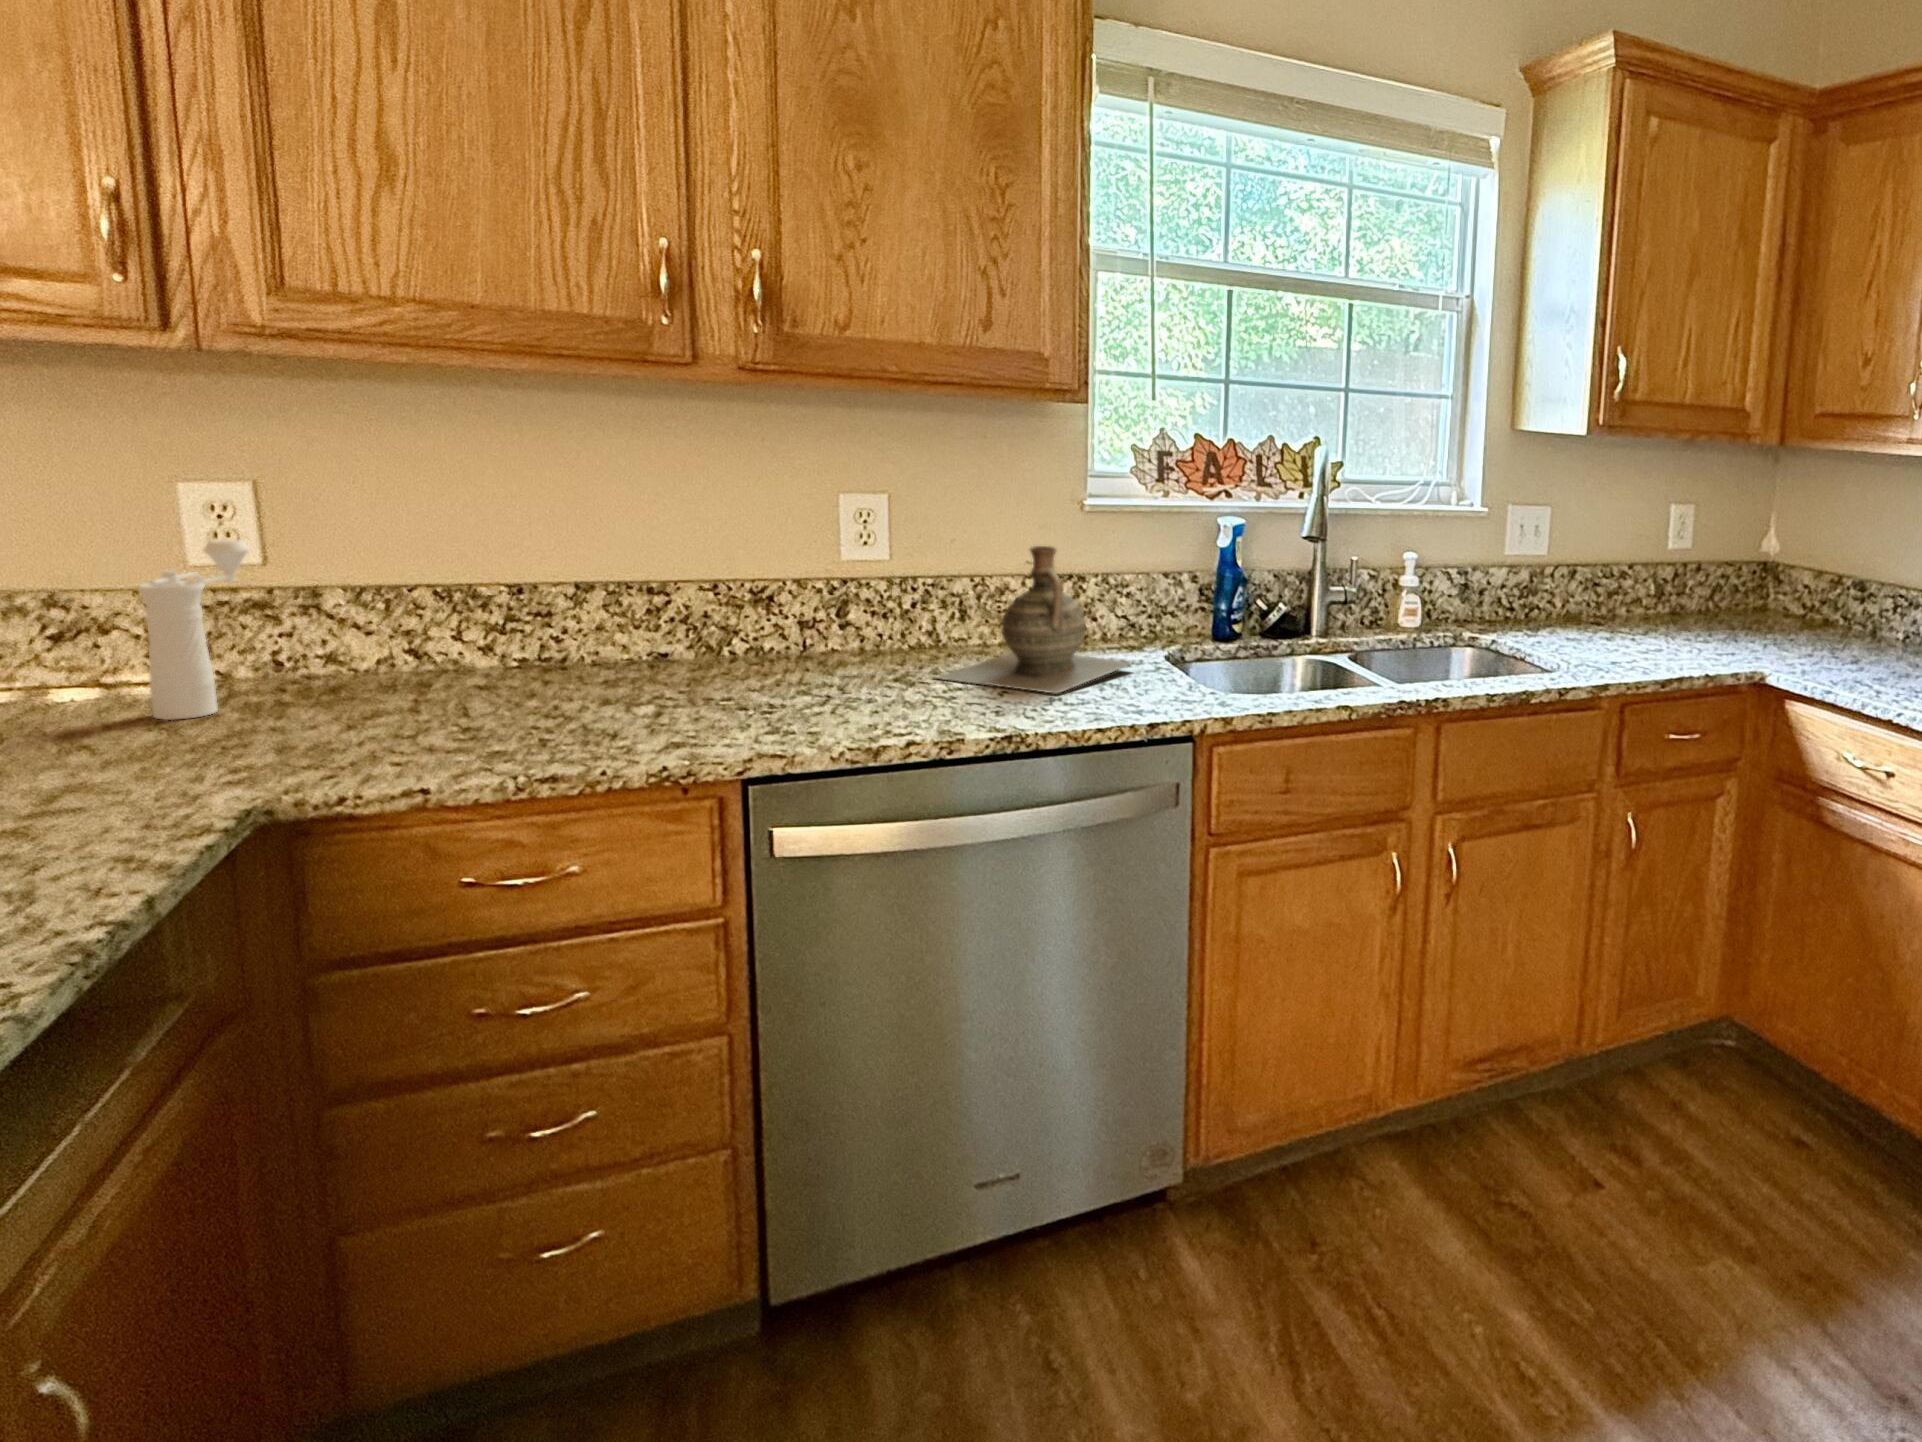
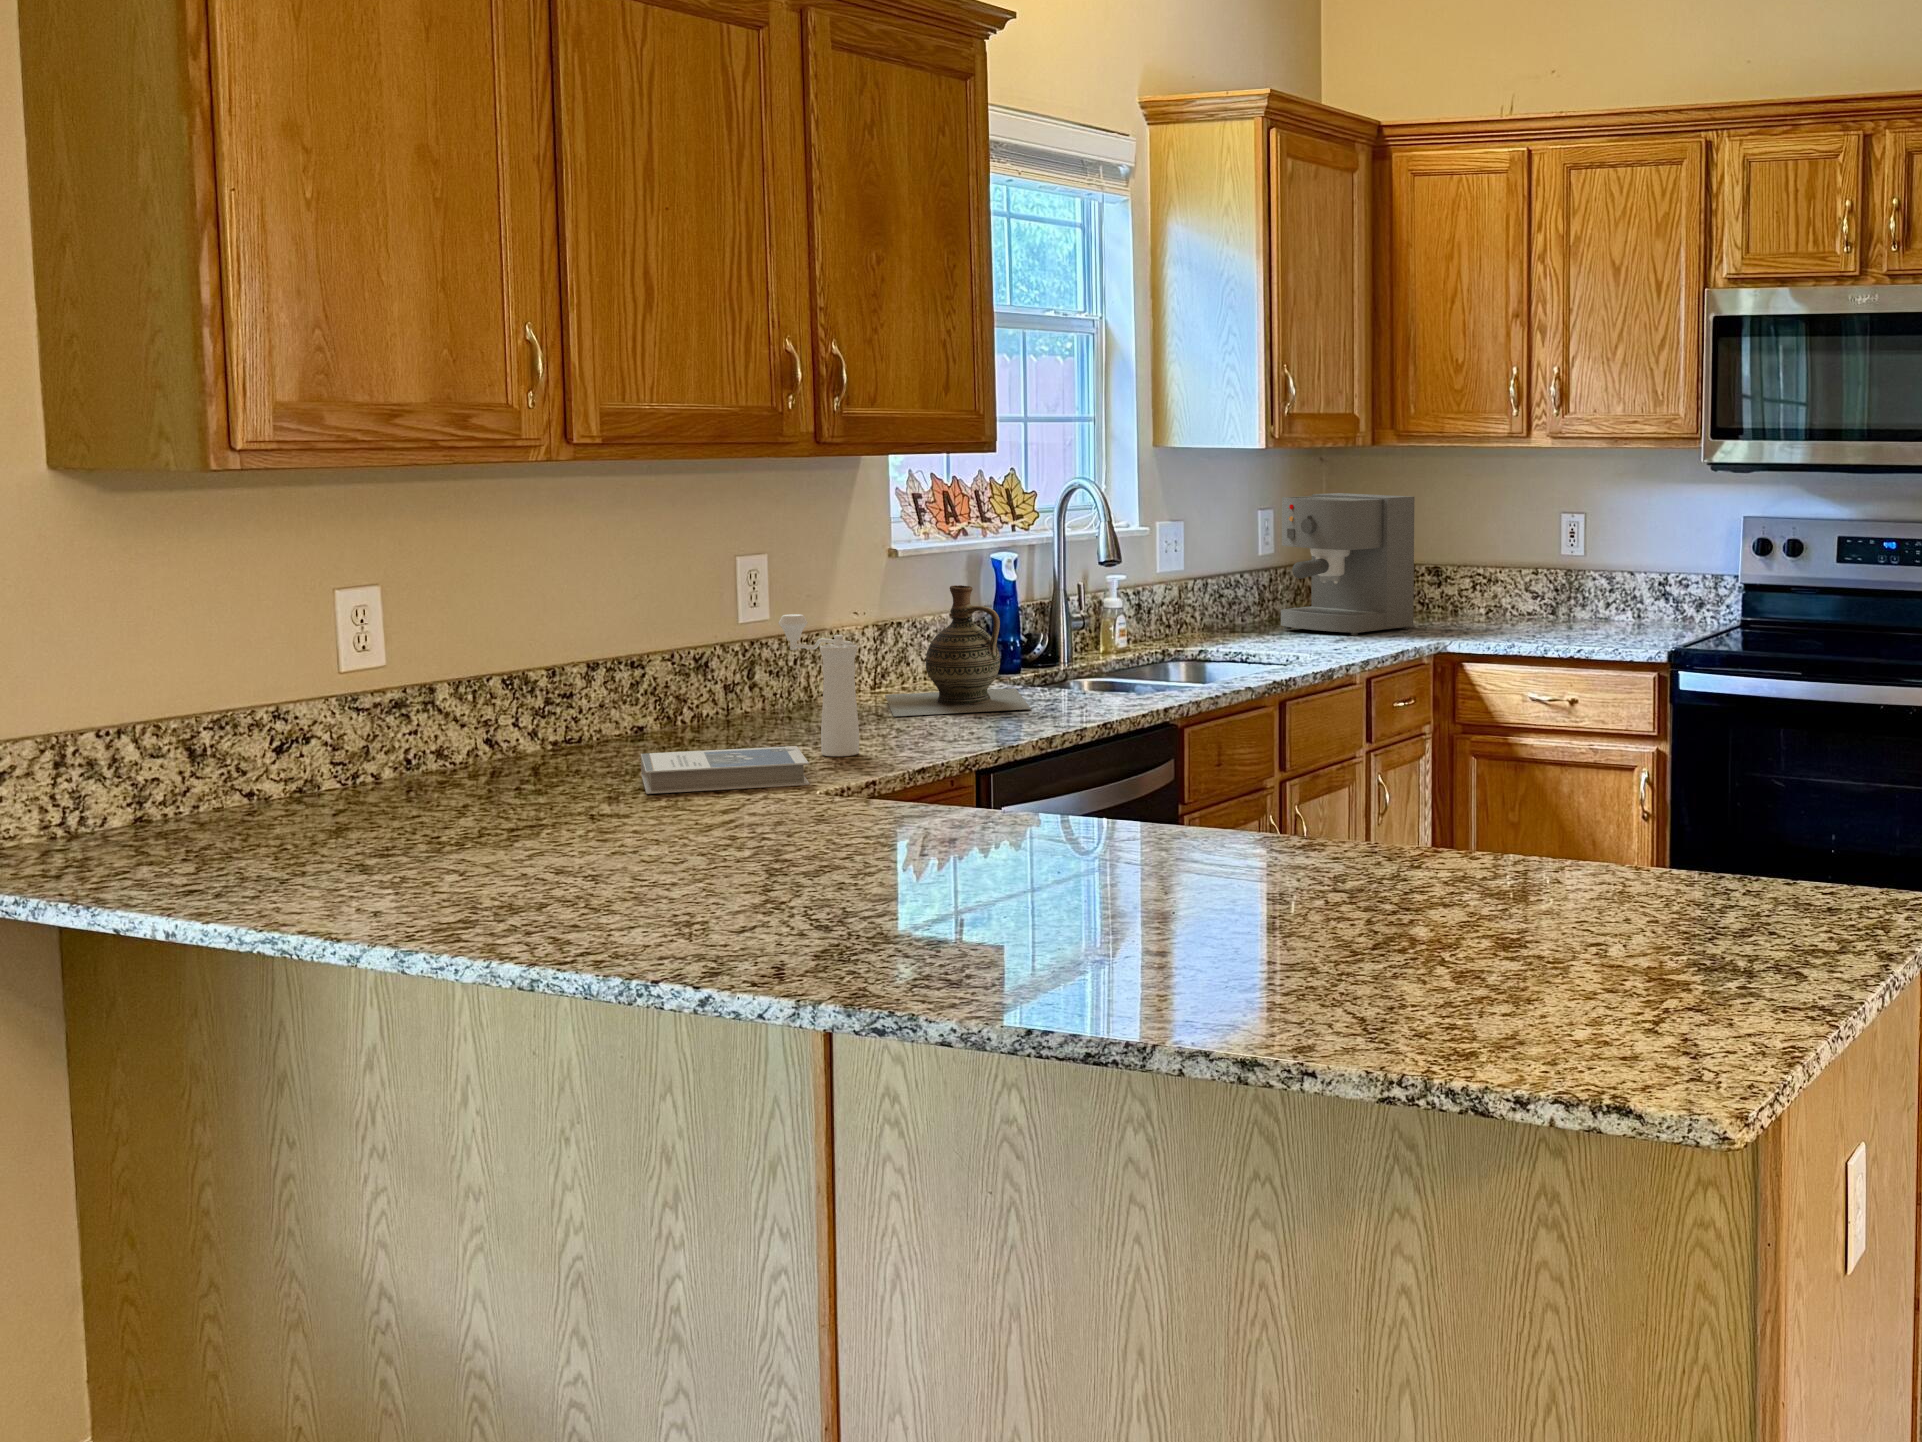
coffee maker: none [1649,494,1813,645] -> present [1281,493,1415,636]
pepper mill: present [138,539,250,720] -> present [778,614,859,756]
hardback book: none [196,697,495,779] -> present [641,746,810,794]

